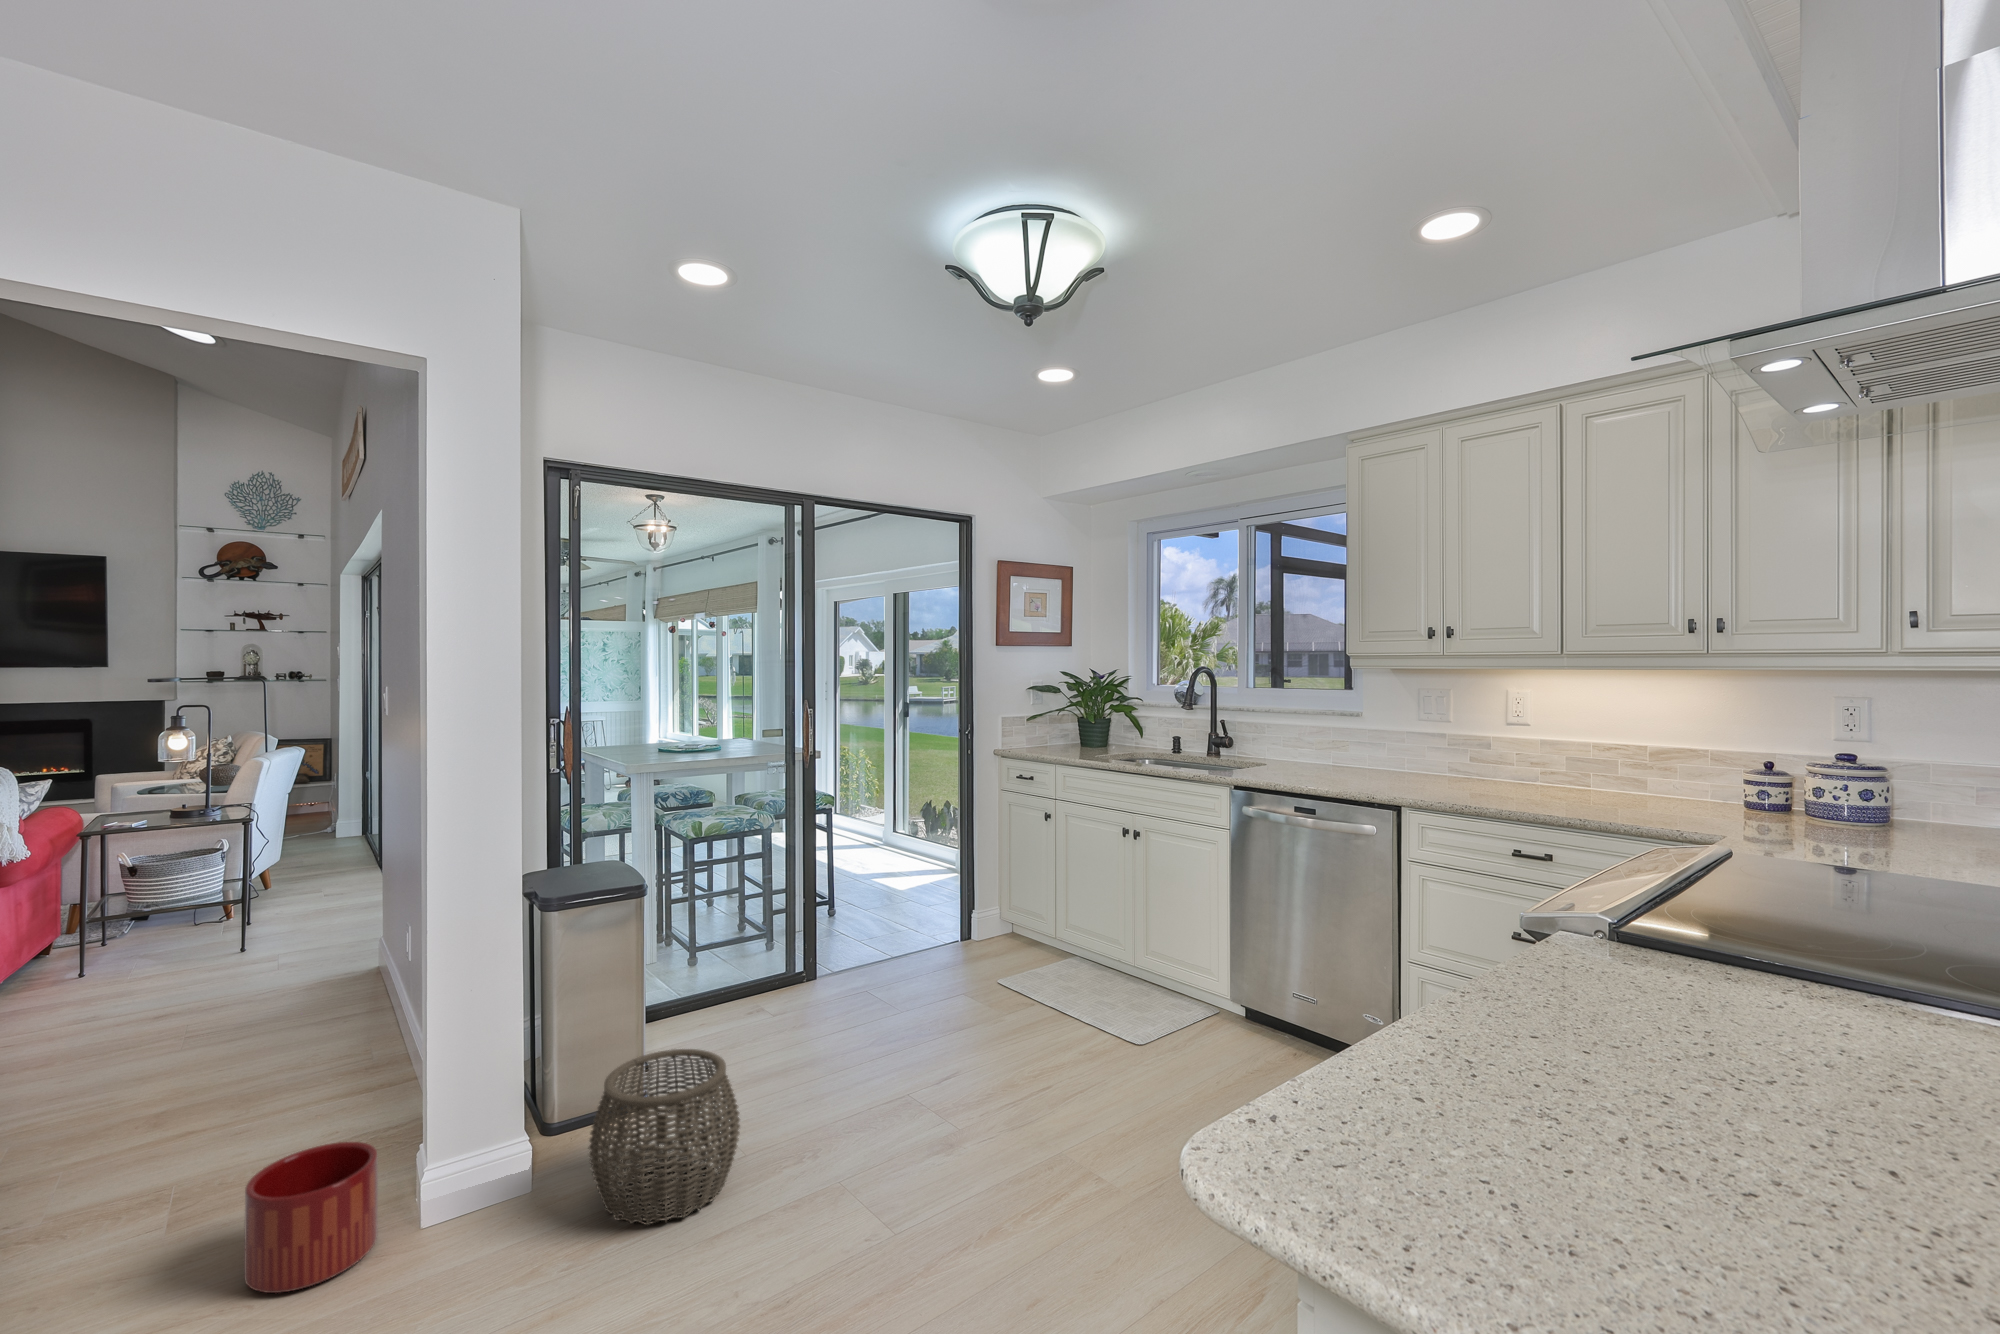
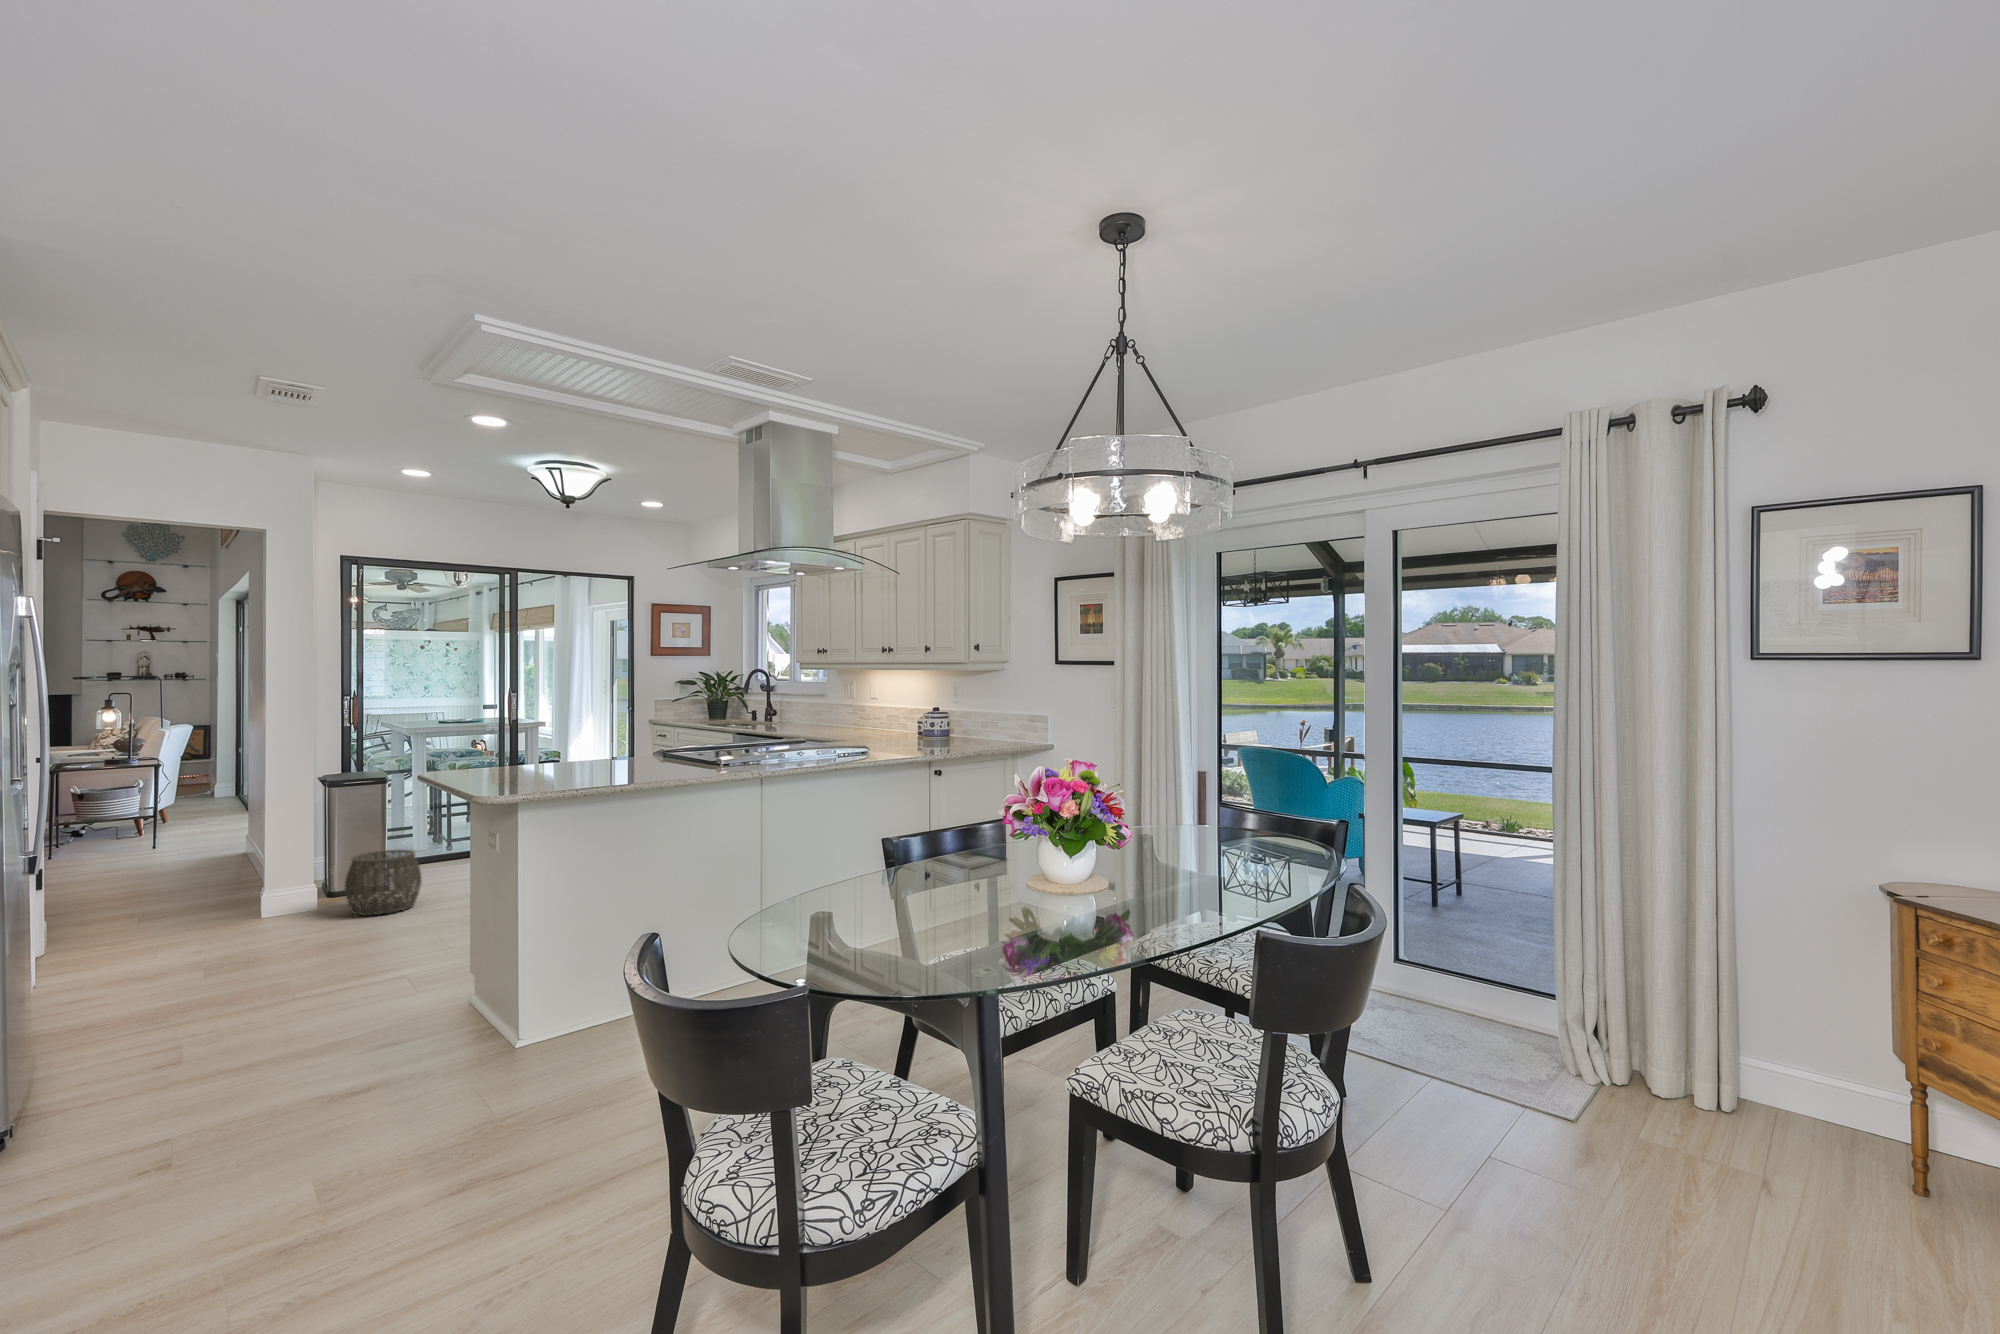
planter: present [244,1142,378,1293] -> none [181,881,242,932]

